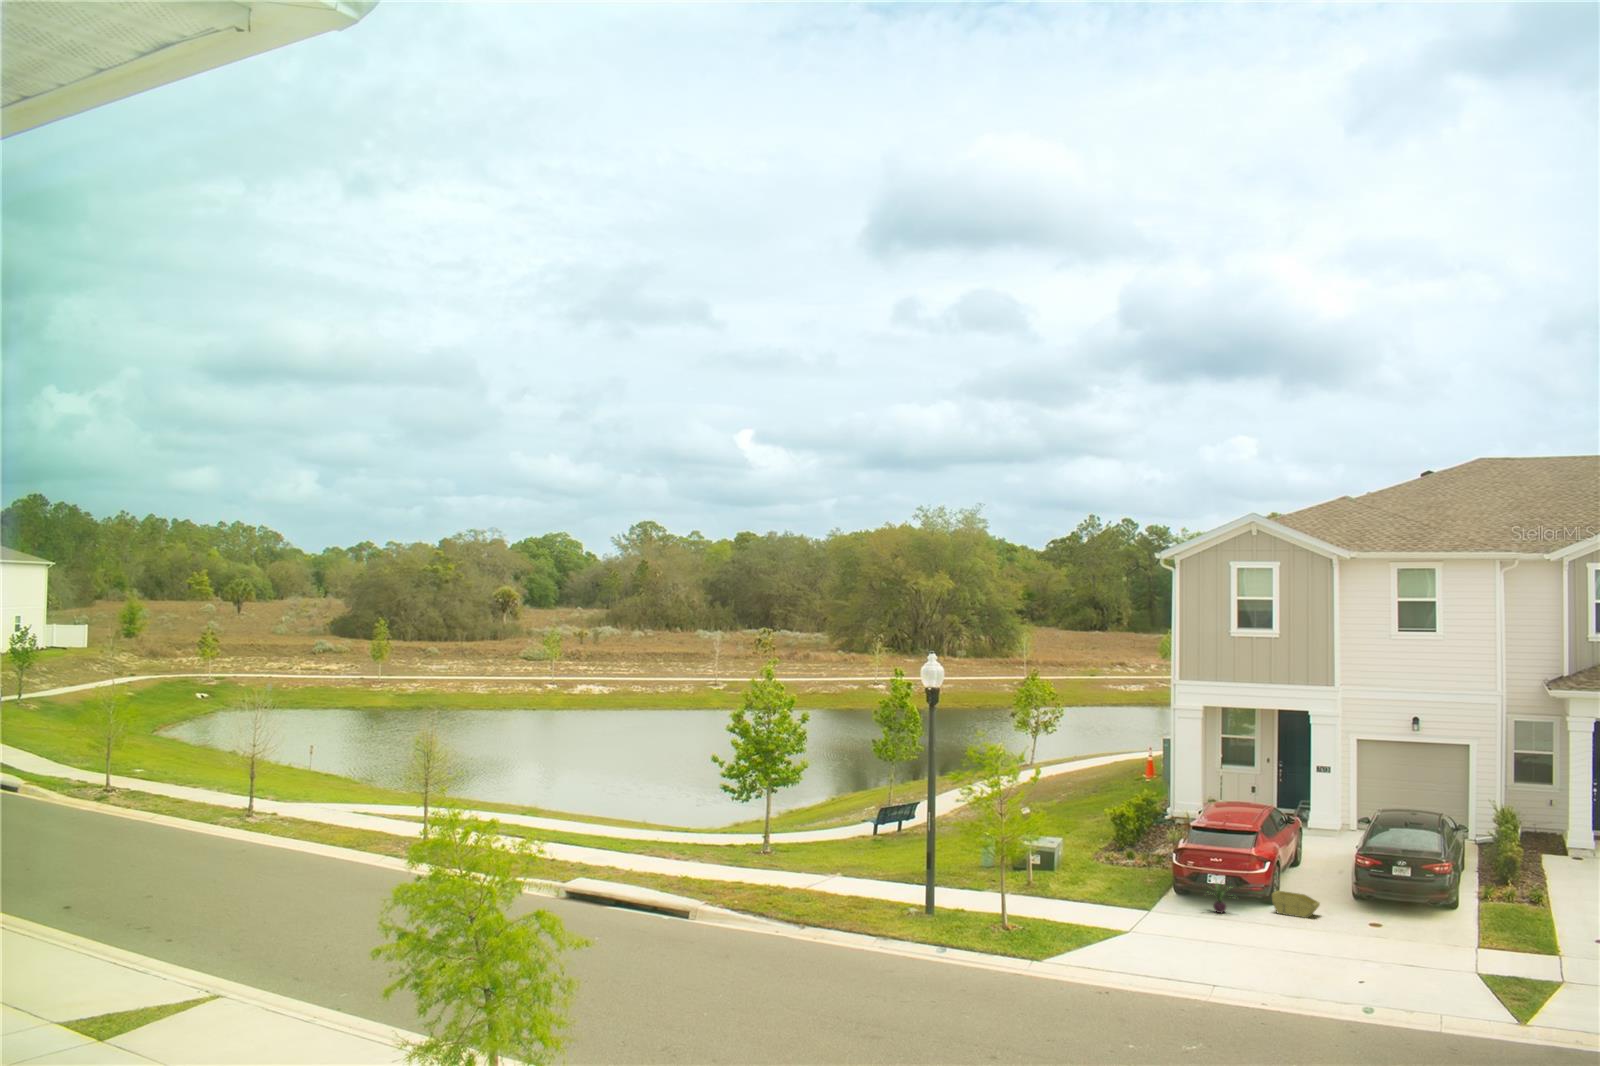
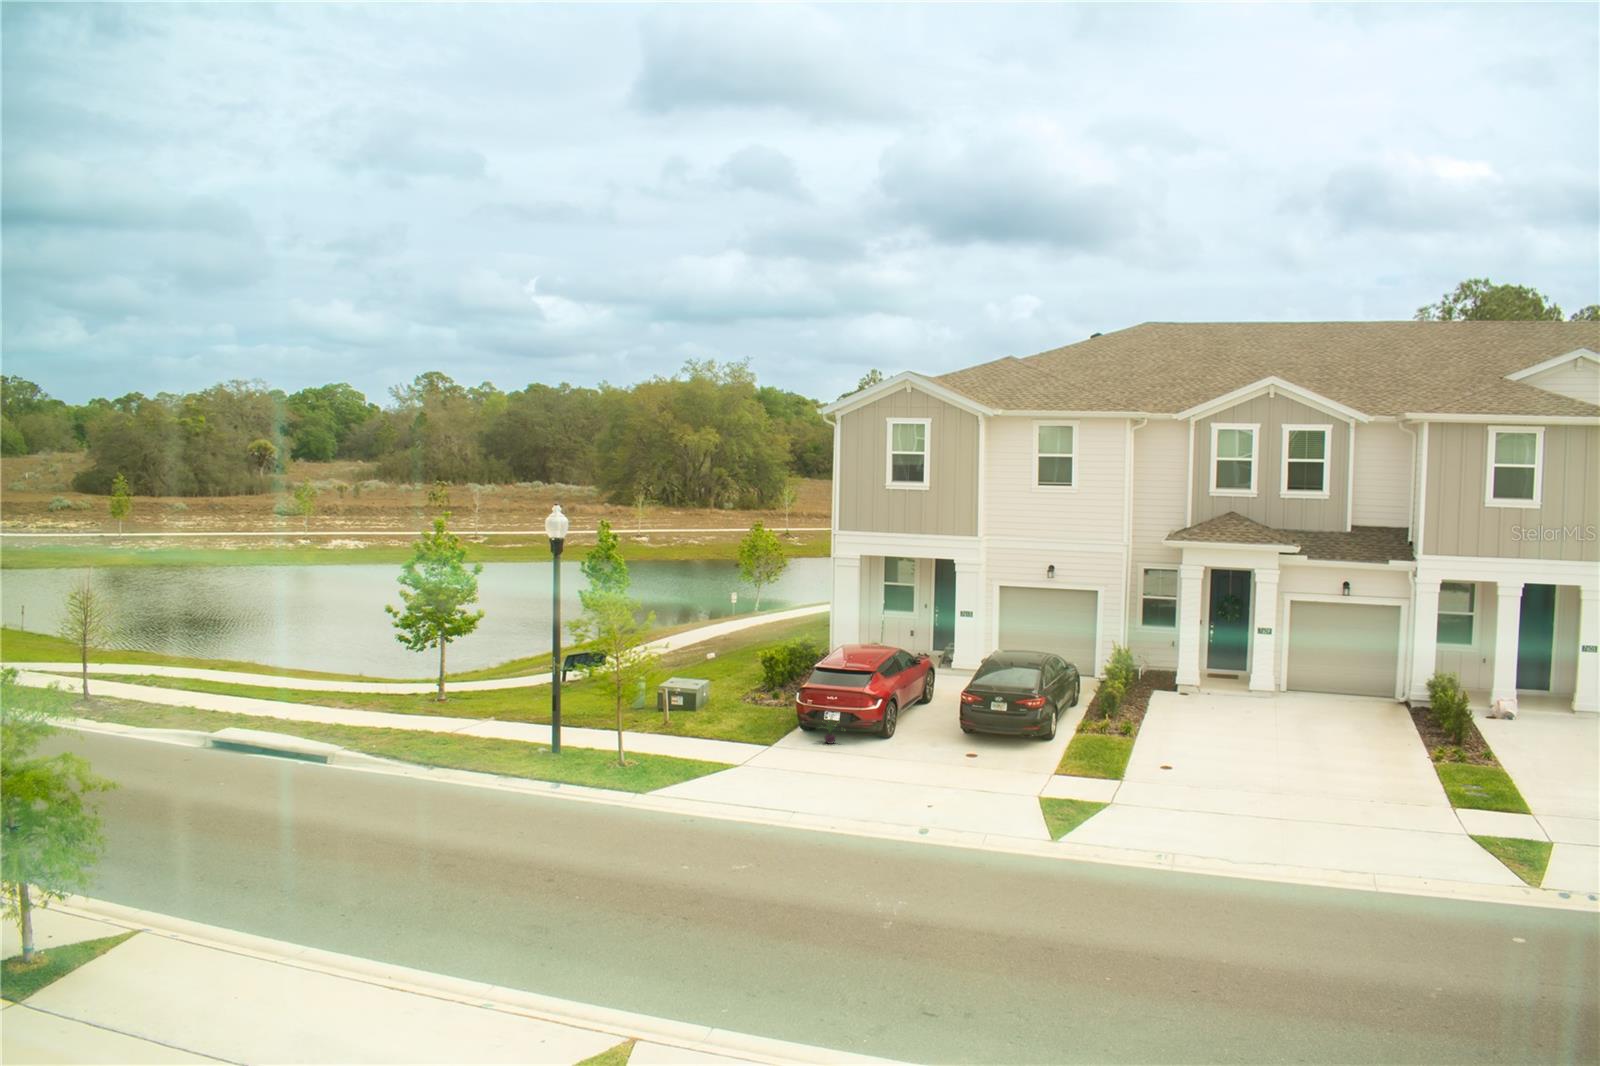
storage bin: present [1271,891,1320,918] -> none [876,722,916,746]

